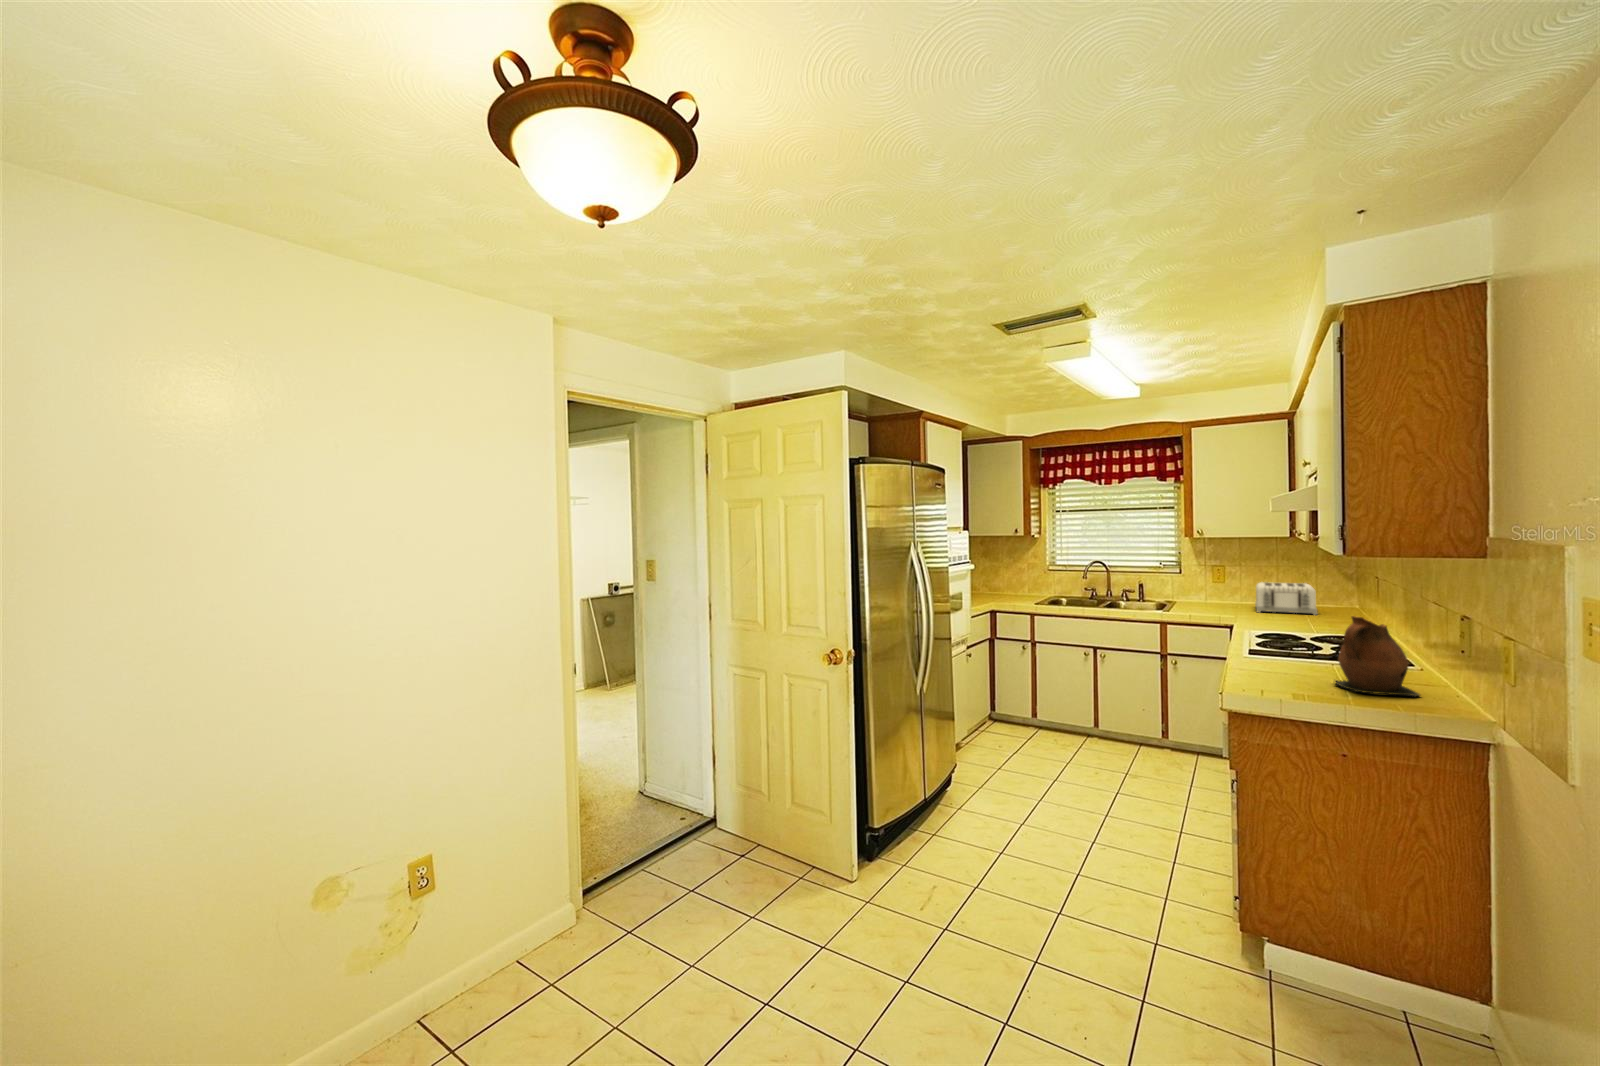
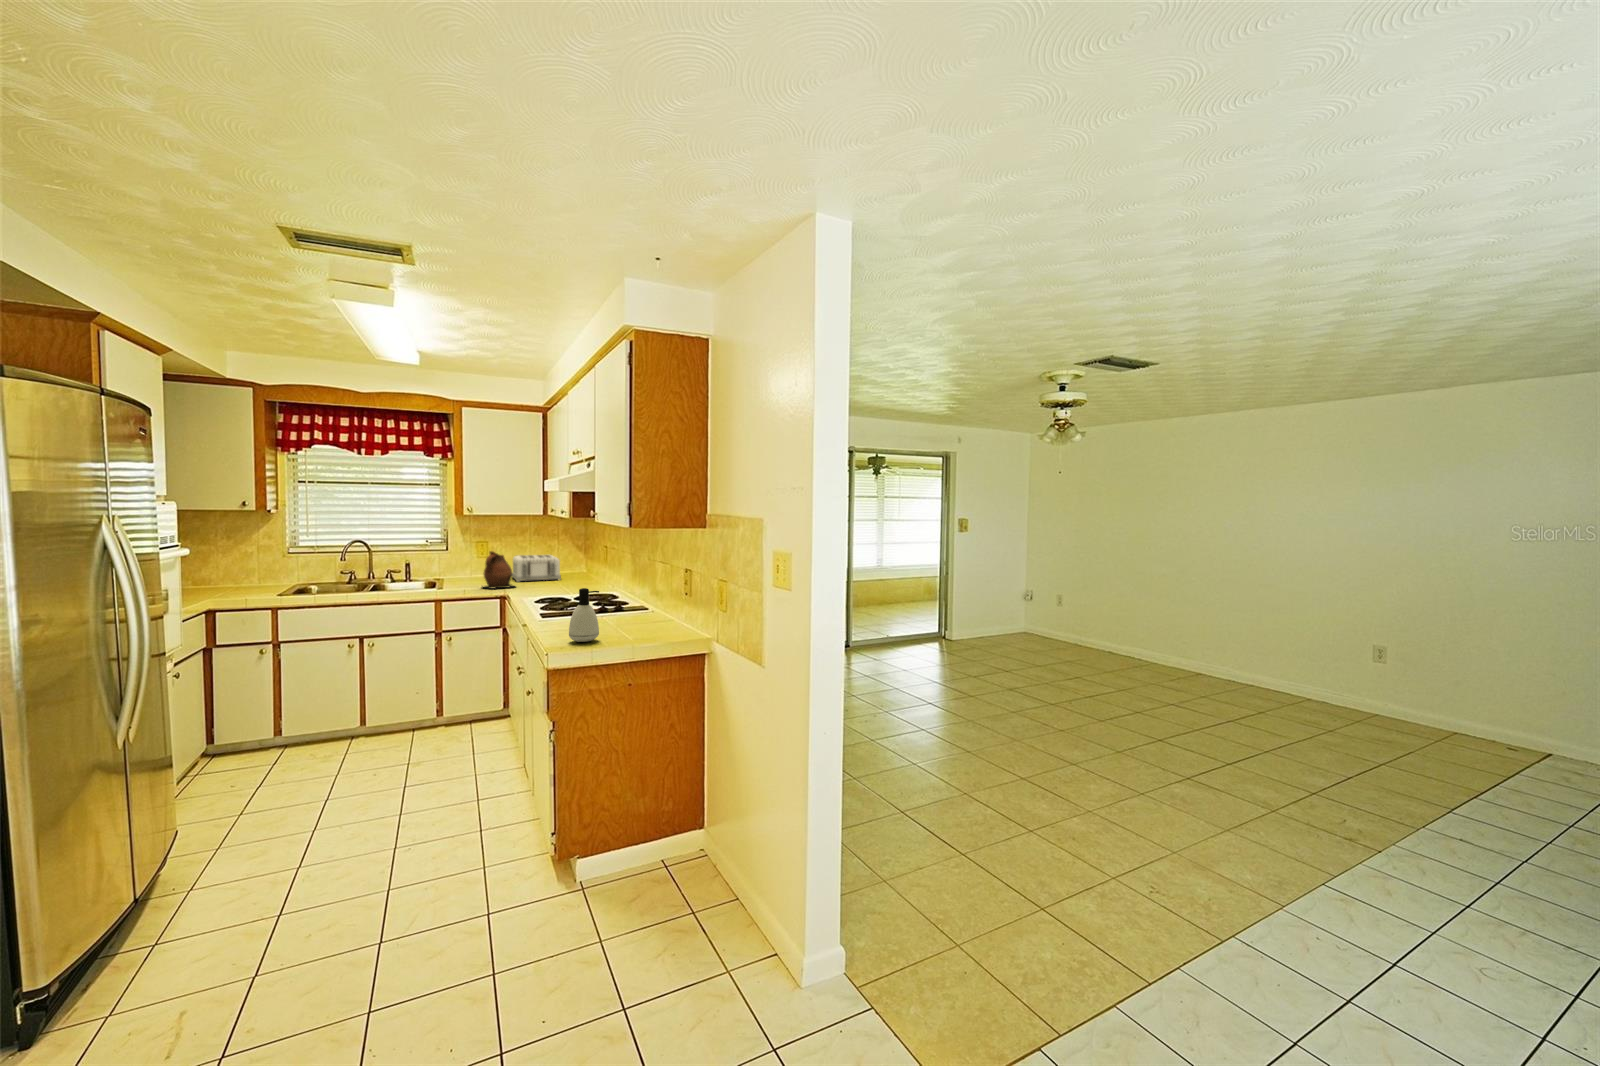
ceramic pitcher: present [1336,616,1420,697] -> present [482,551,514,589]
soap dispenser: none [1257,625,1300,689] -> present [569,588,599,642]

